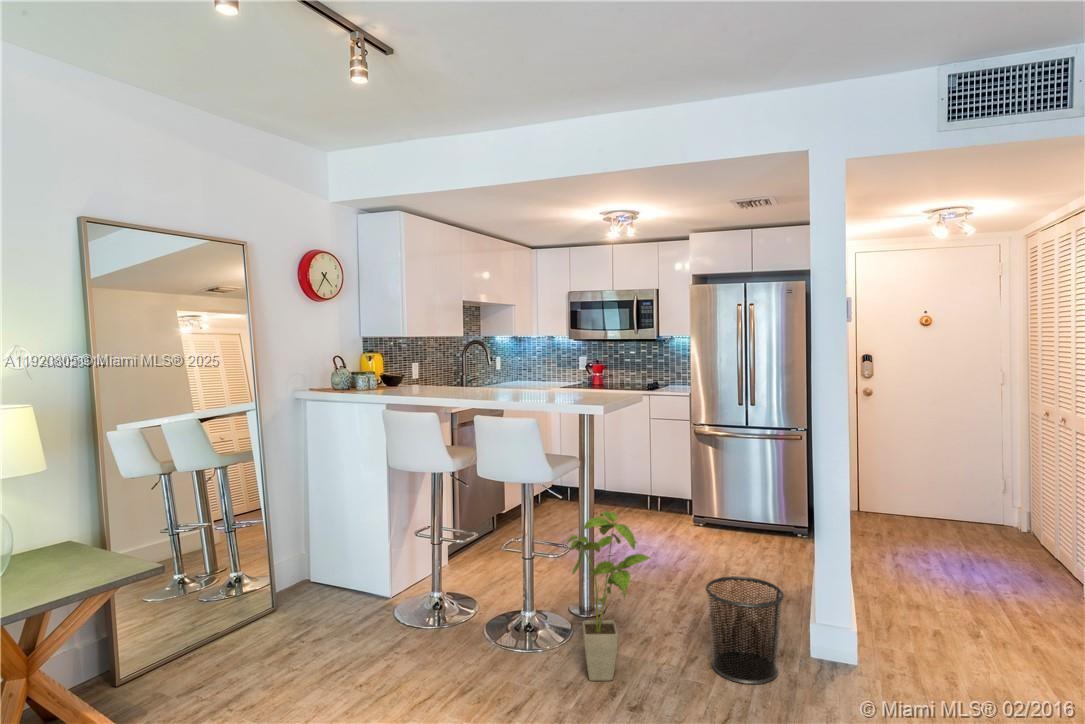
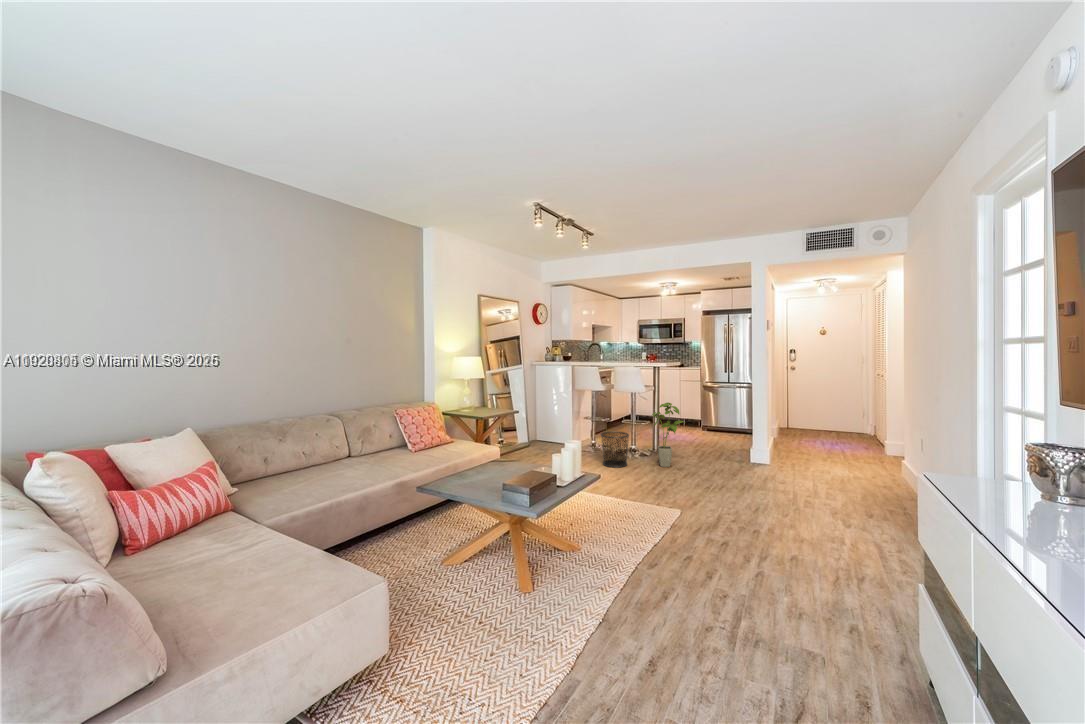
waste bin: present [706,576,784,684] -> present [601,432,629,467]

